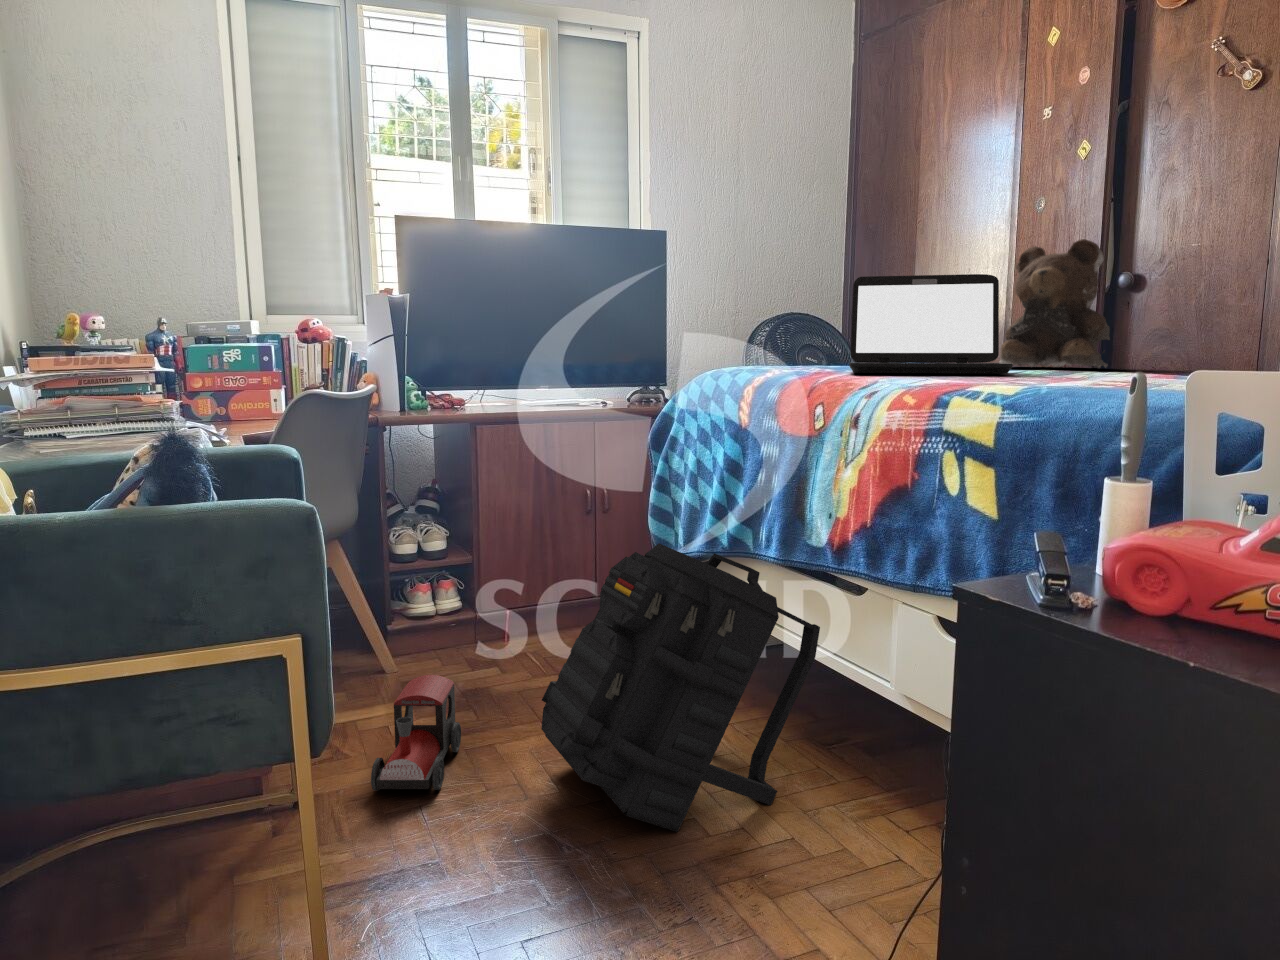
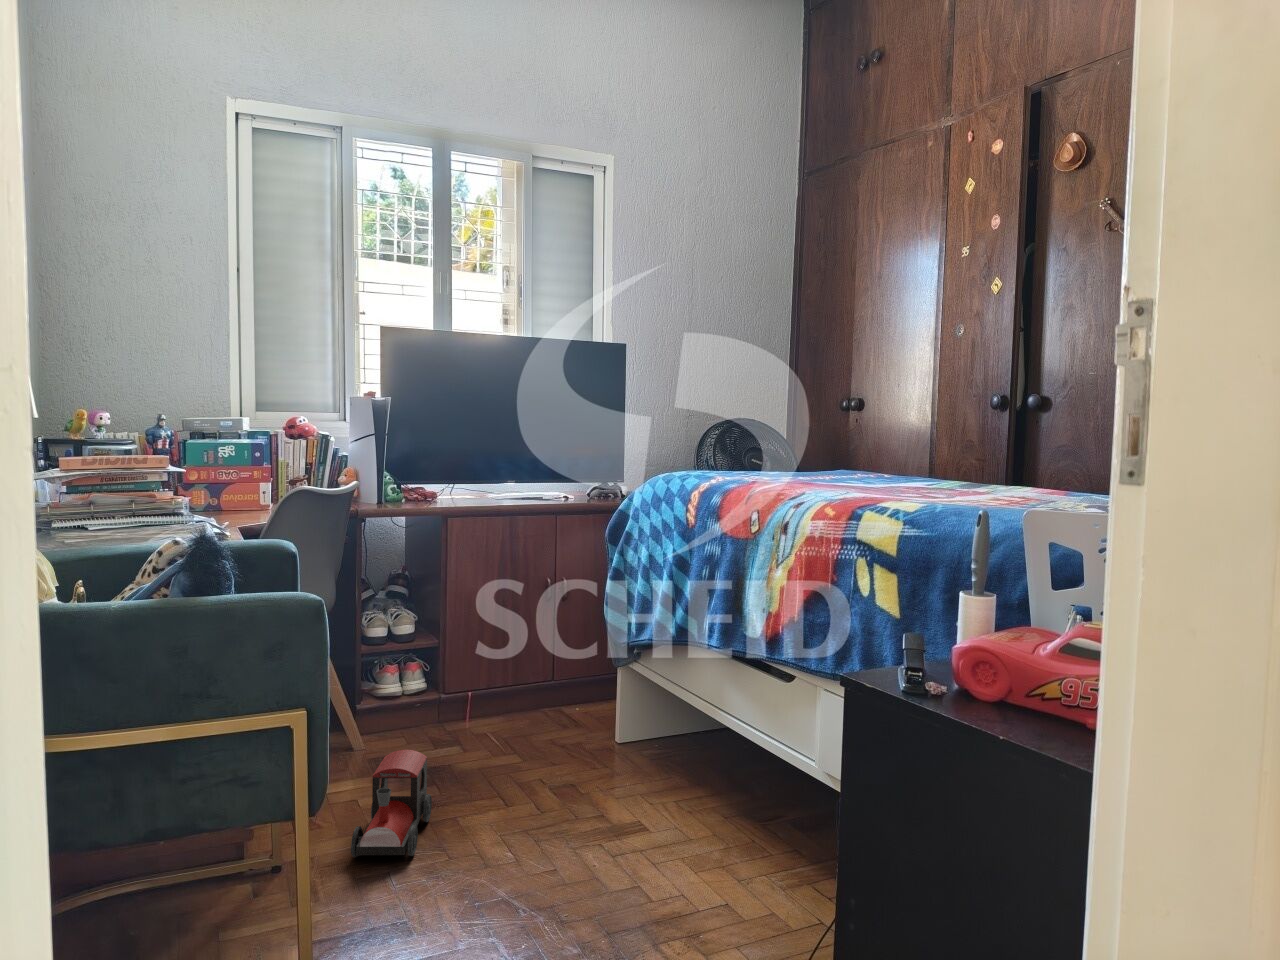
teddy bear: present [1000,239,1110,368] -> none [912,369,1006,480]
laptop: present [850,274,1013,374] -> none [783,397,920,487]
backpack: present [541,543,820,832] -> none [509,631,756,892]

